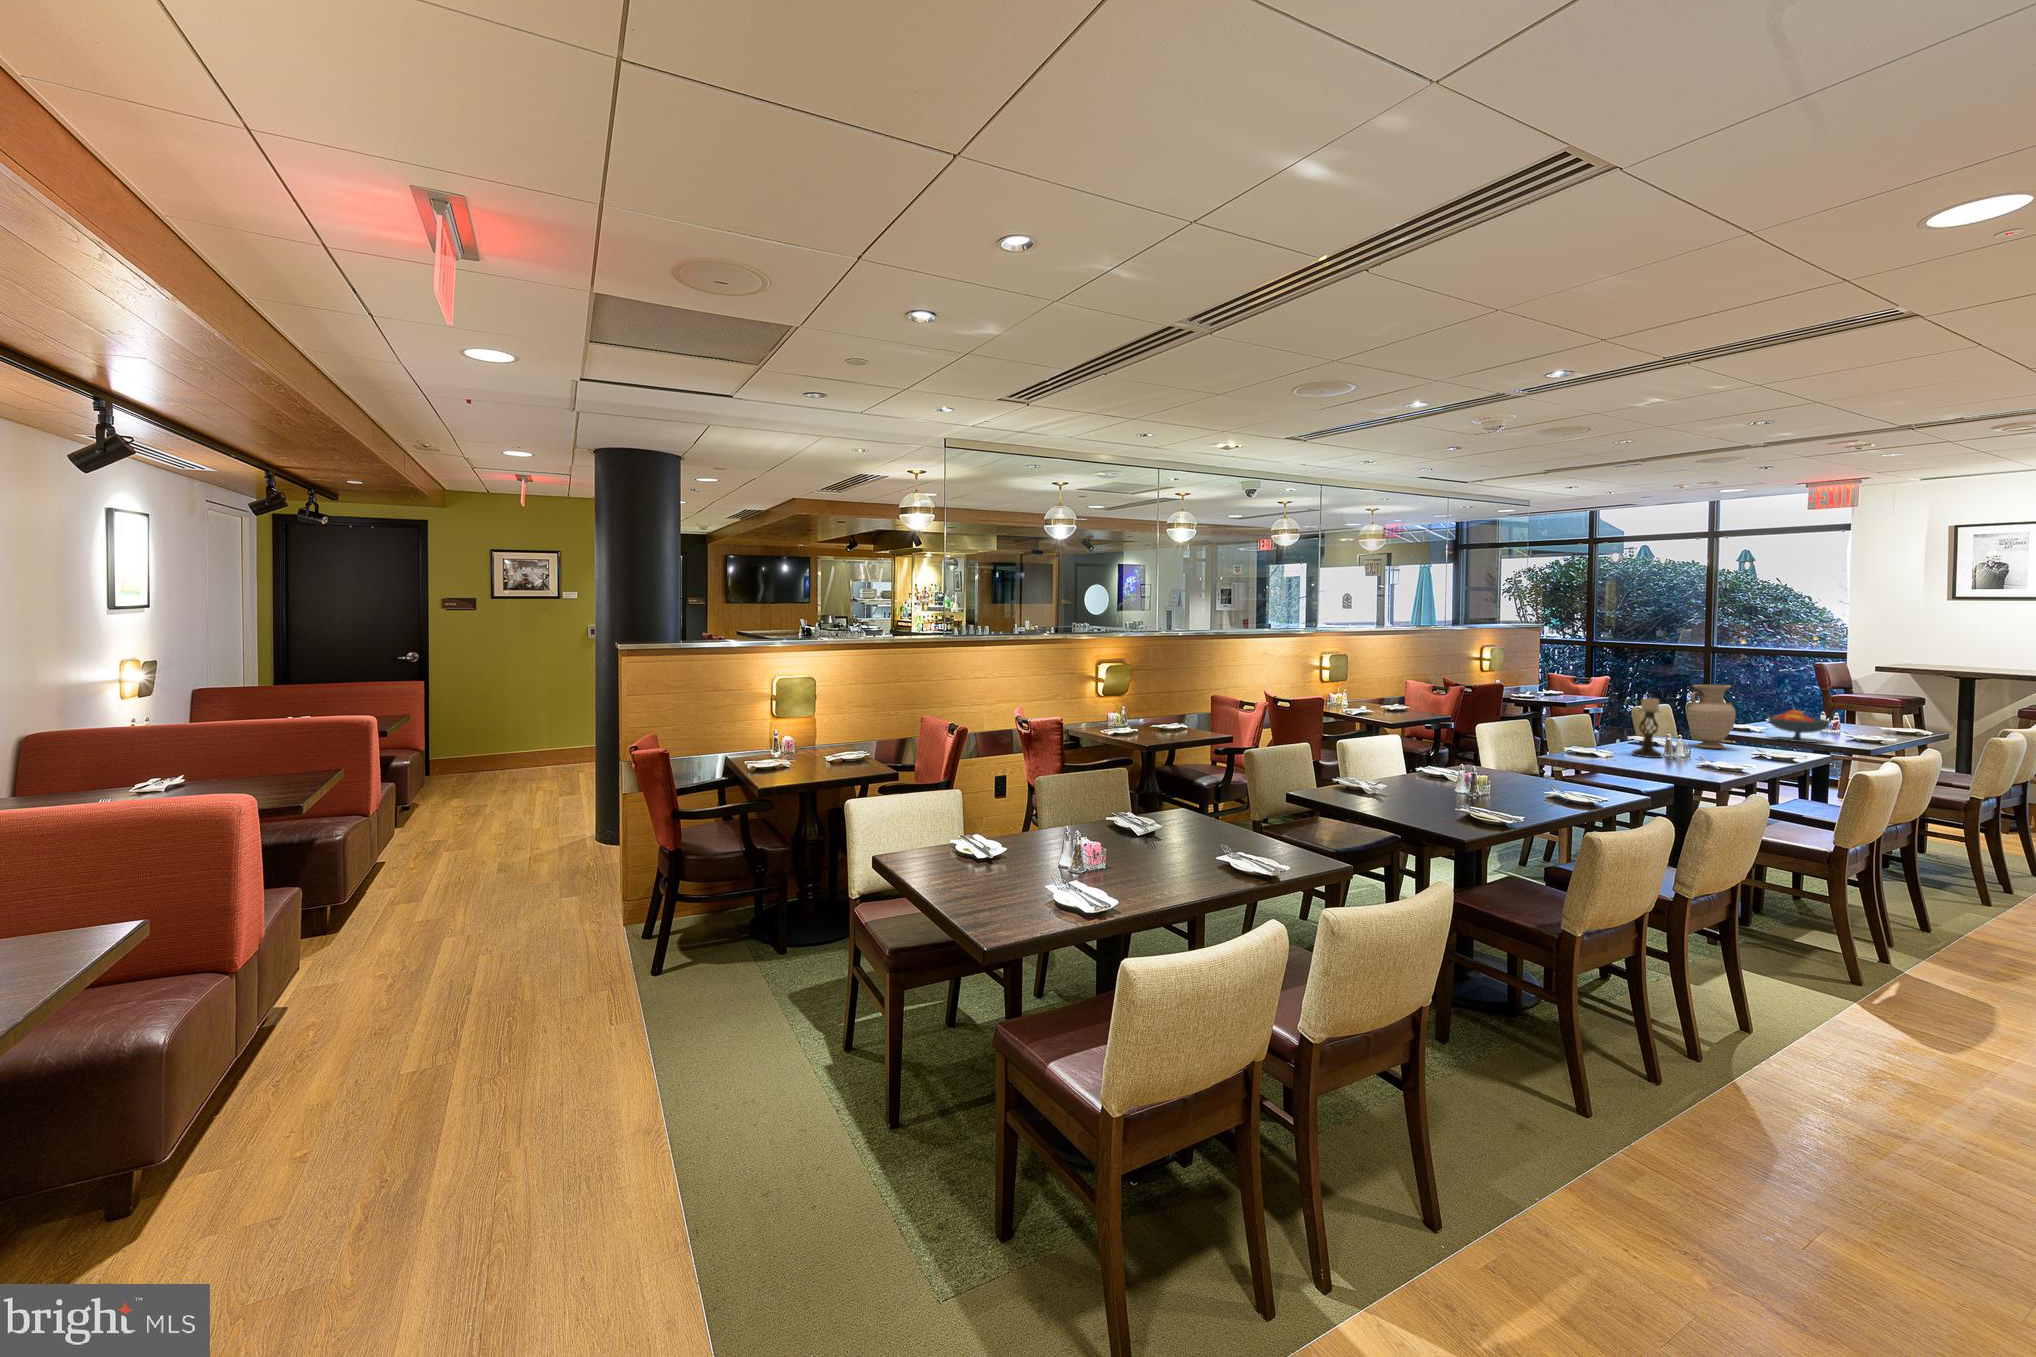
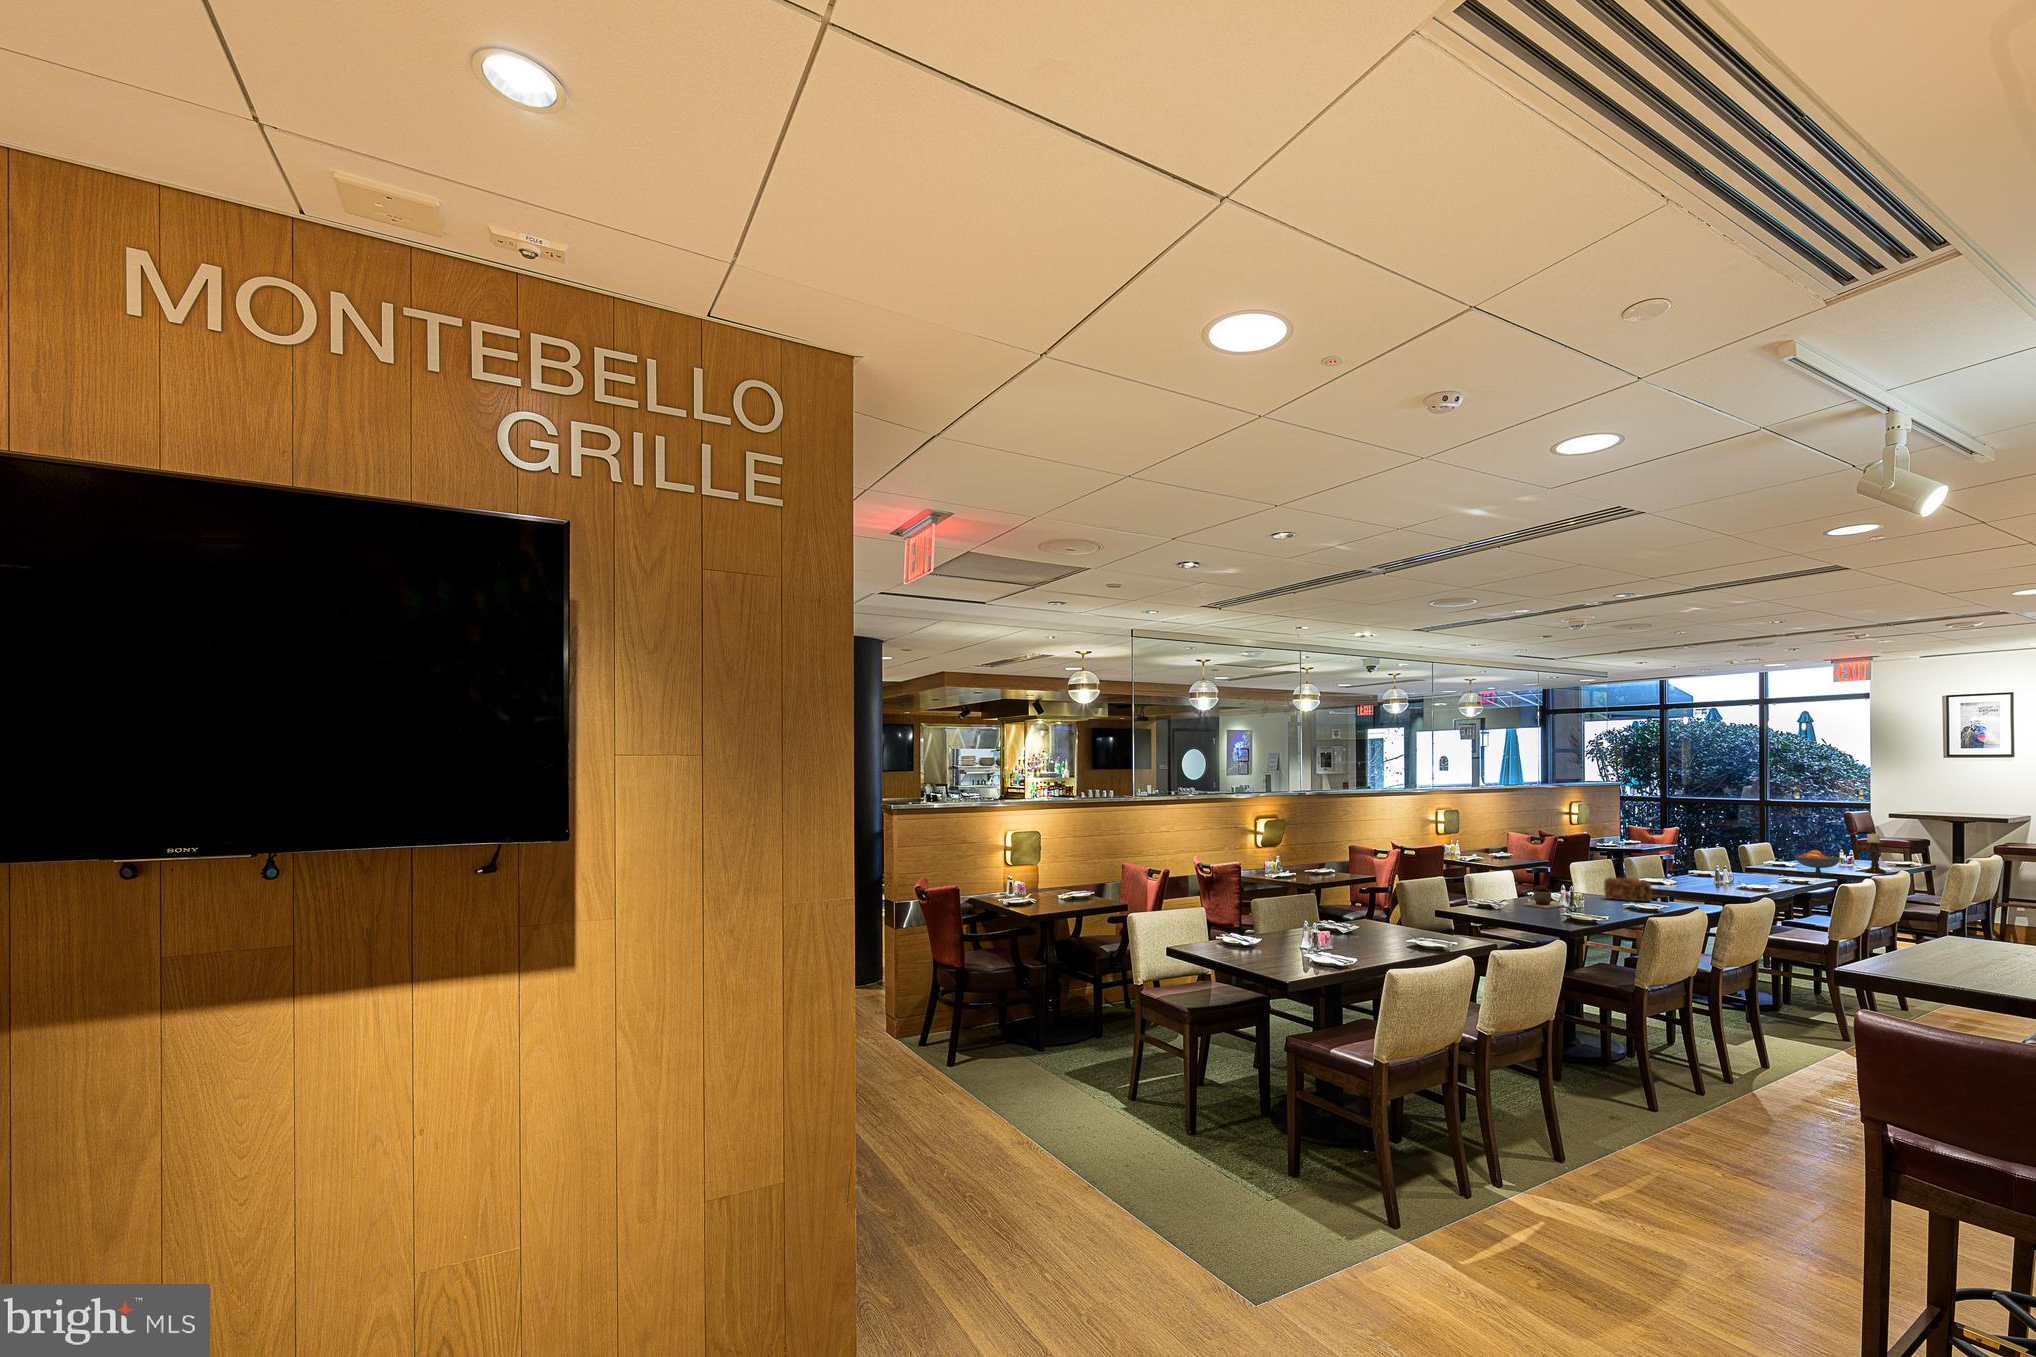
vase: present [1688,684,1736,748] -> none [1729,830,1763,878]
candle holder: present [1632,697,1662,758] -> present [1865,833,1886,874]
bread loaf: none [1520,758,1592,796] -> present [1604,878,1652,901]
succulent plant: none [1393,774,1458,813] -> present [1523,885,1565,908]

